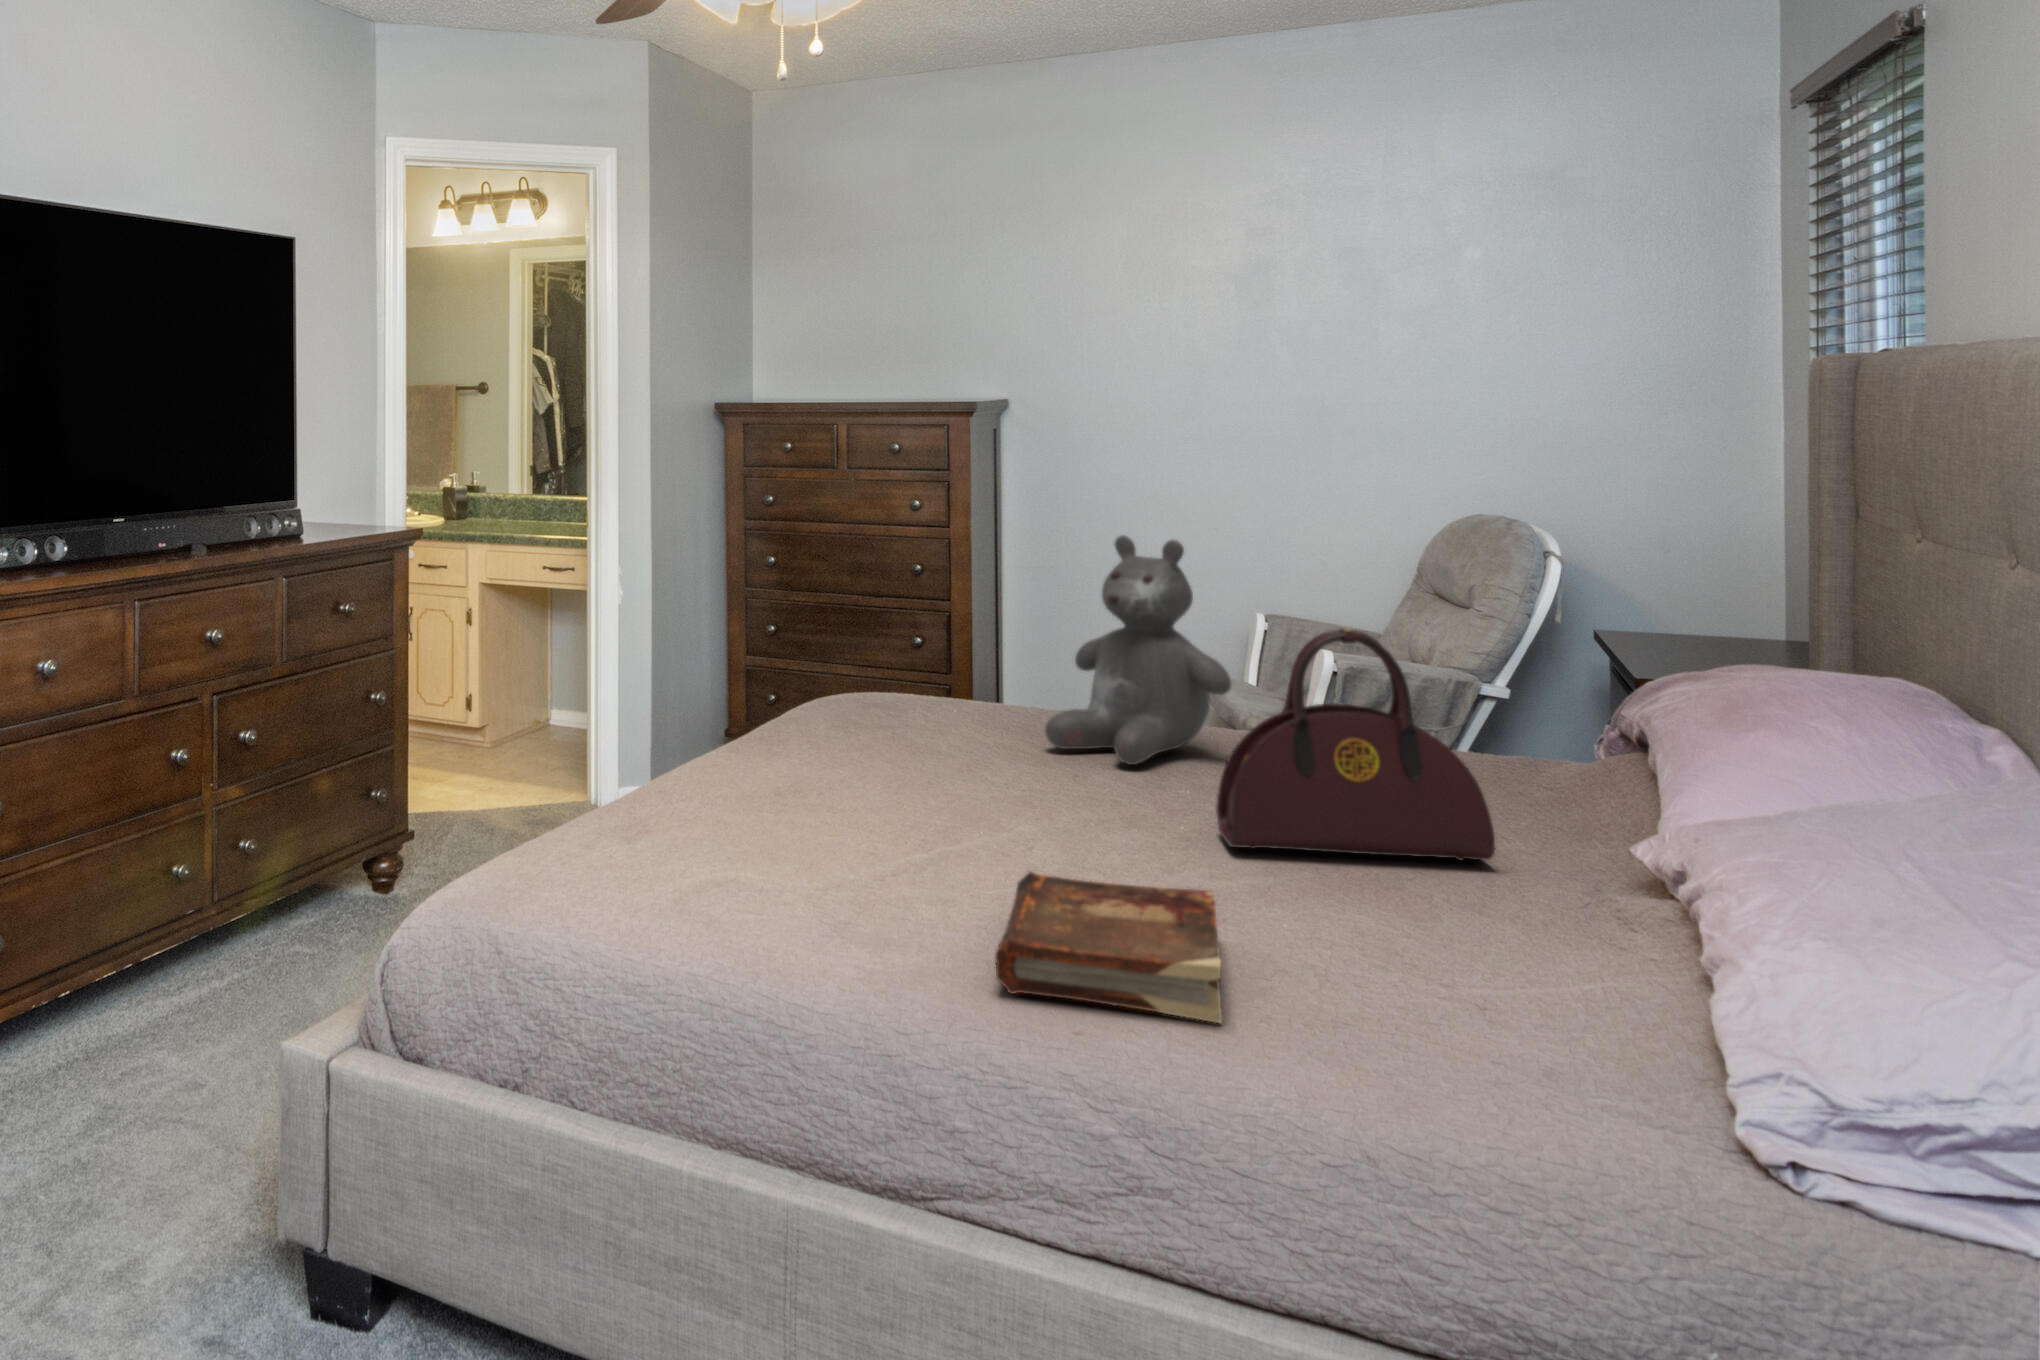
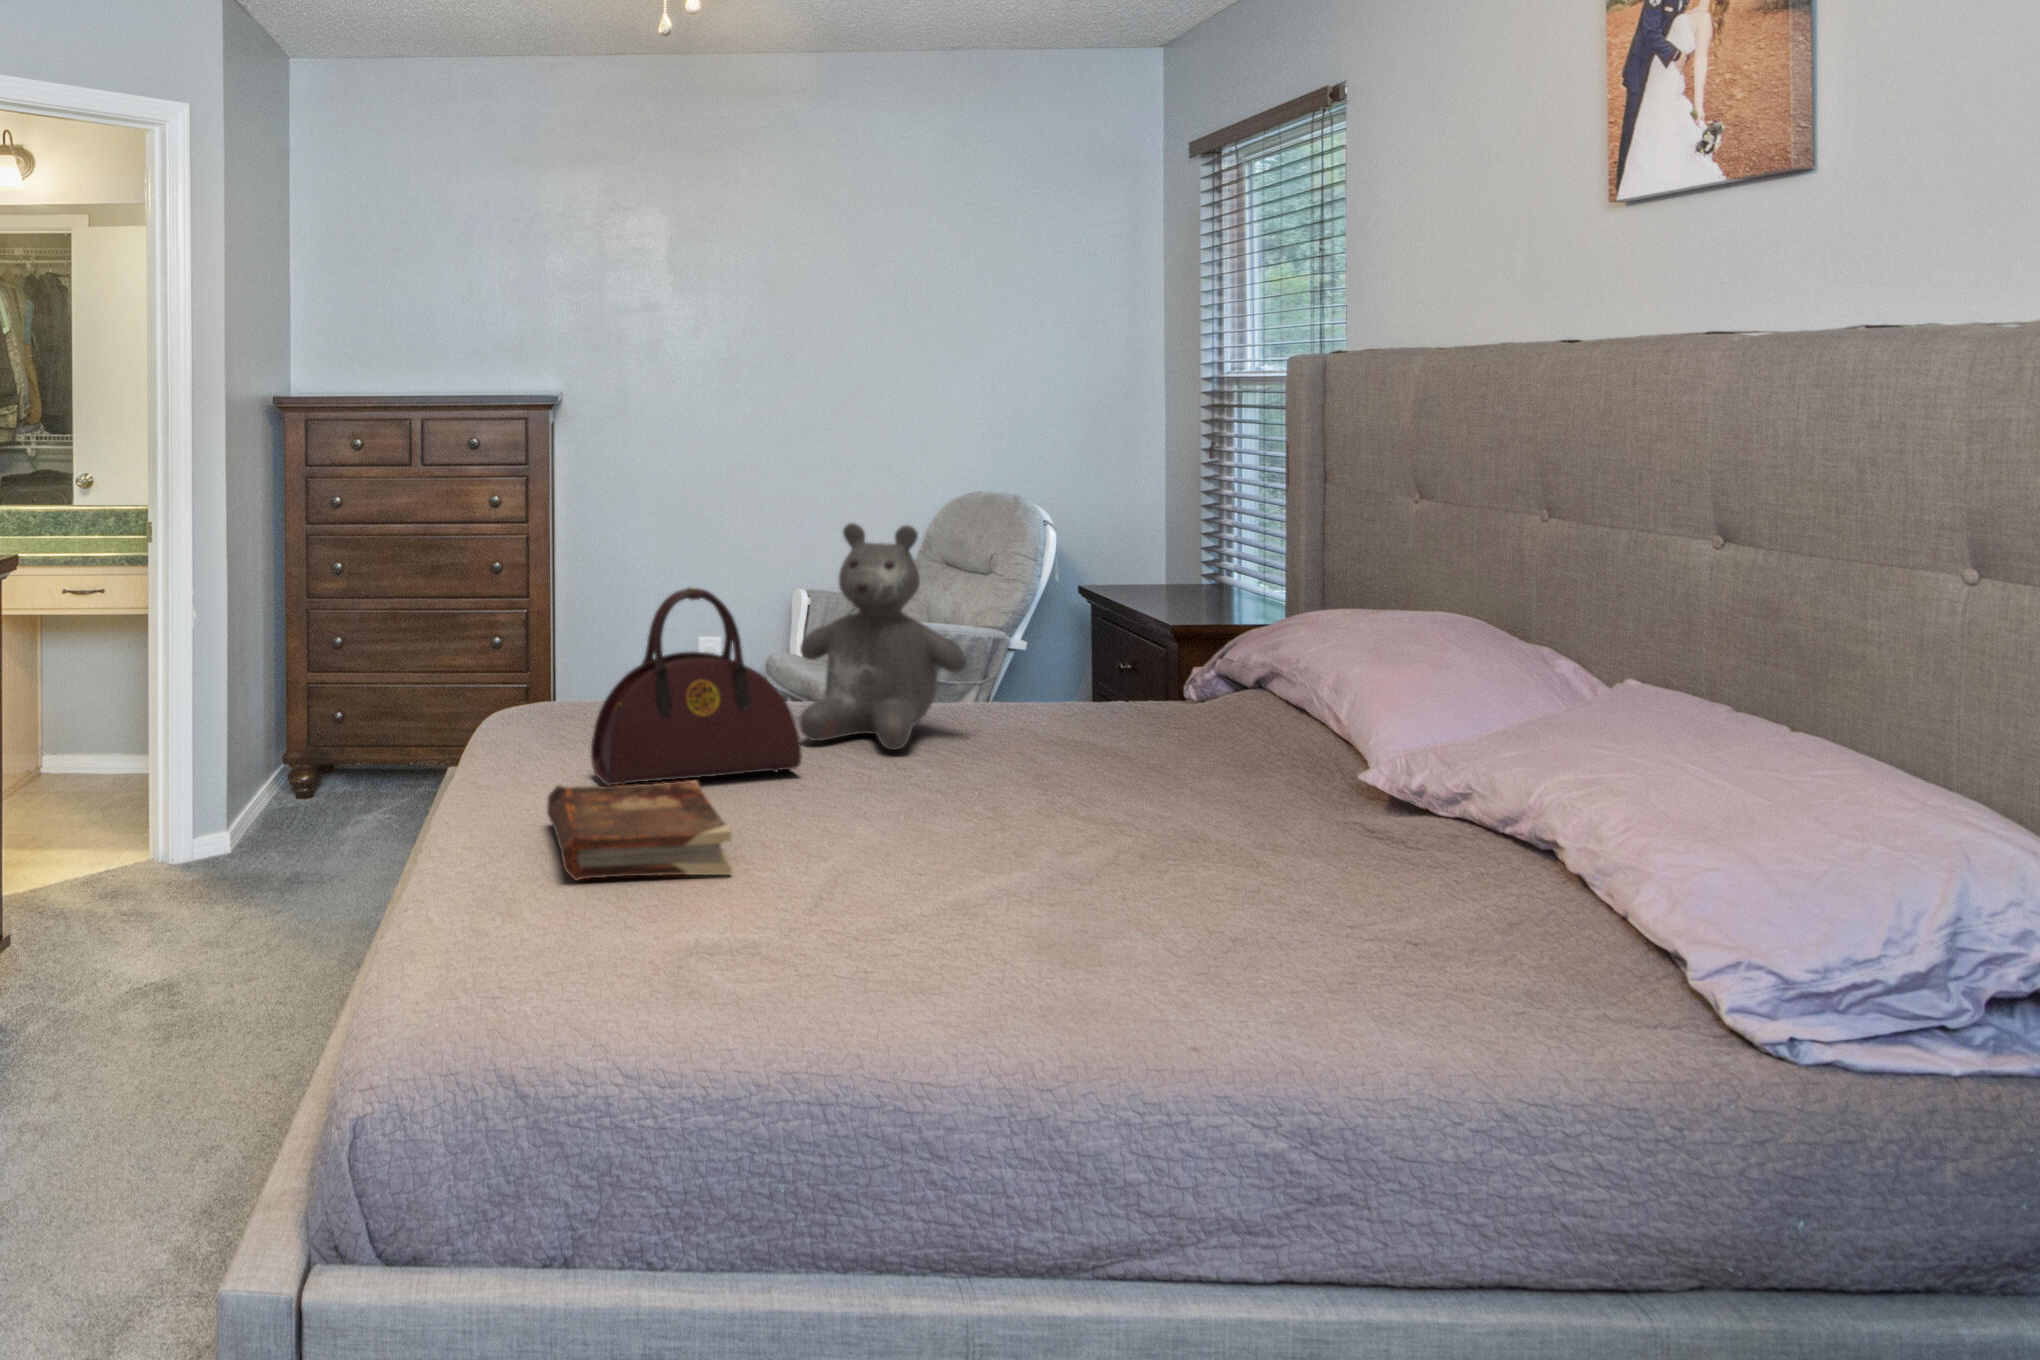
handbag: present [1216,629,1495,861] -> present [591,587,801,786]
book: present [995,871,1222,1023] -> present [547,780,732,880]

